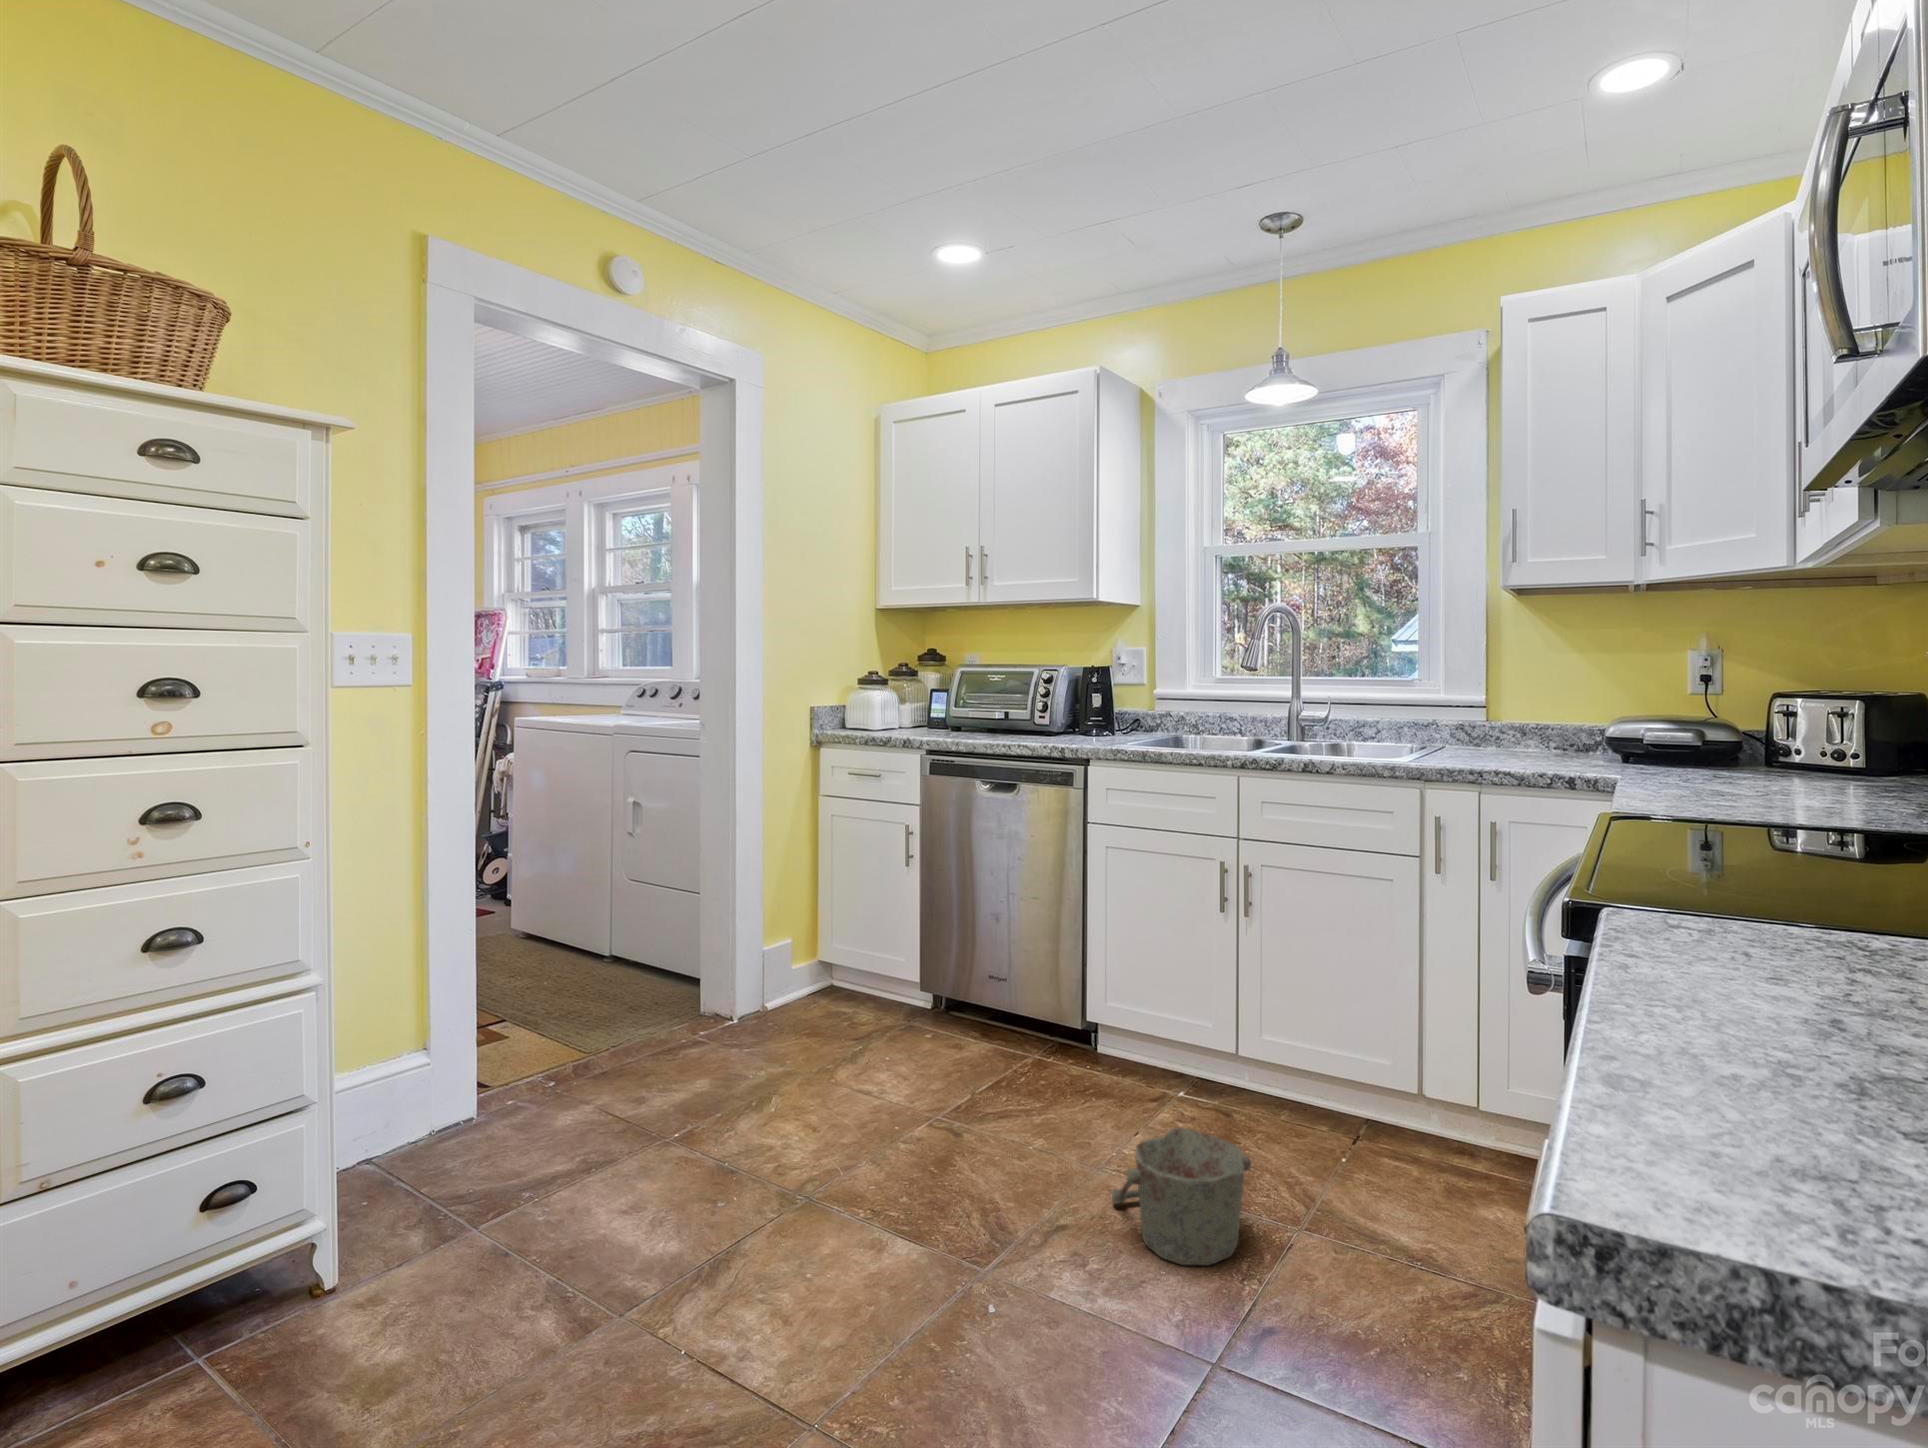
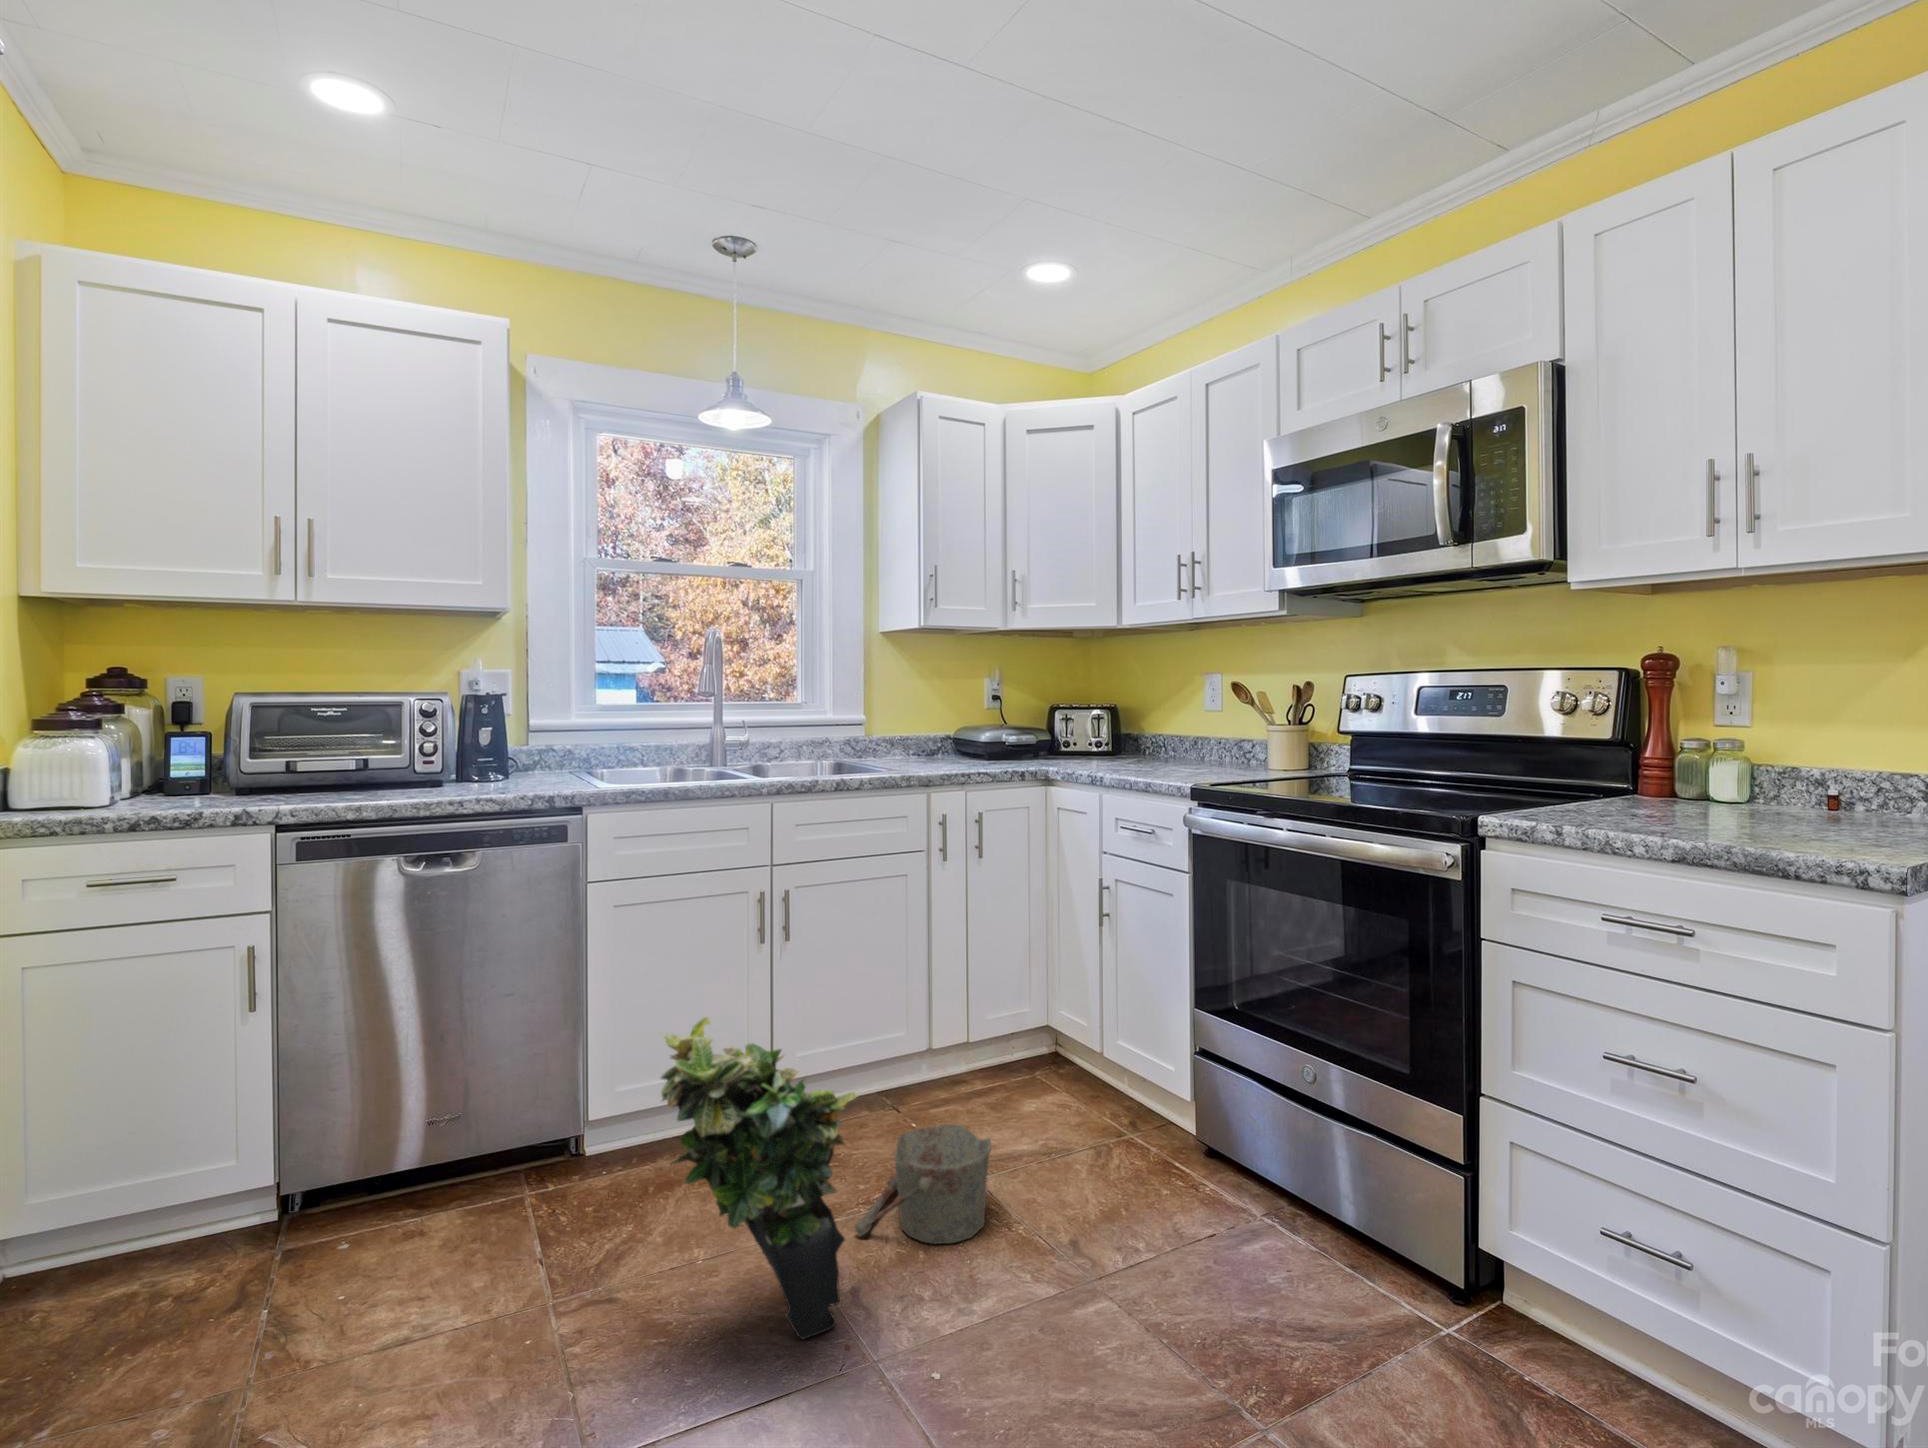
potted plant: none [848,921,1025,1242] -> present [661,1017,858,1339]

